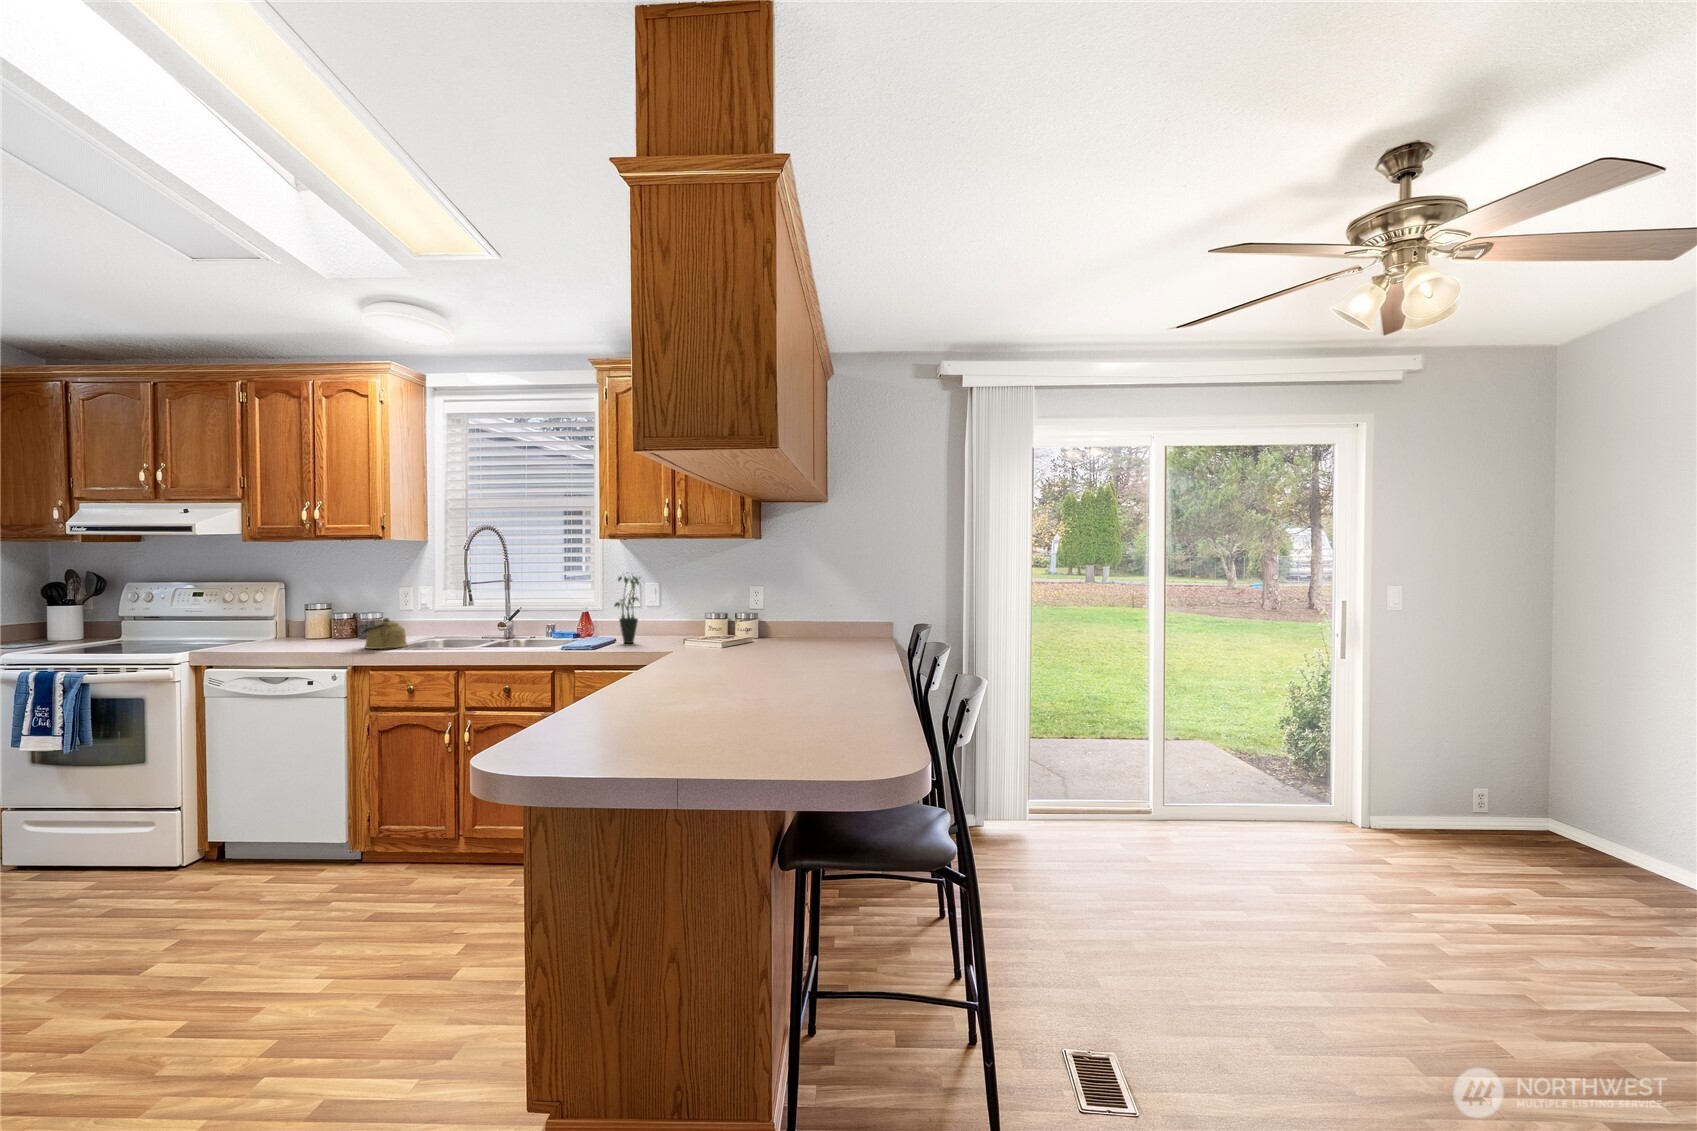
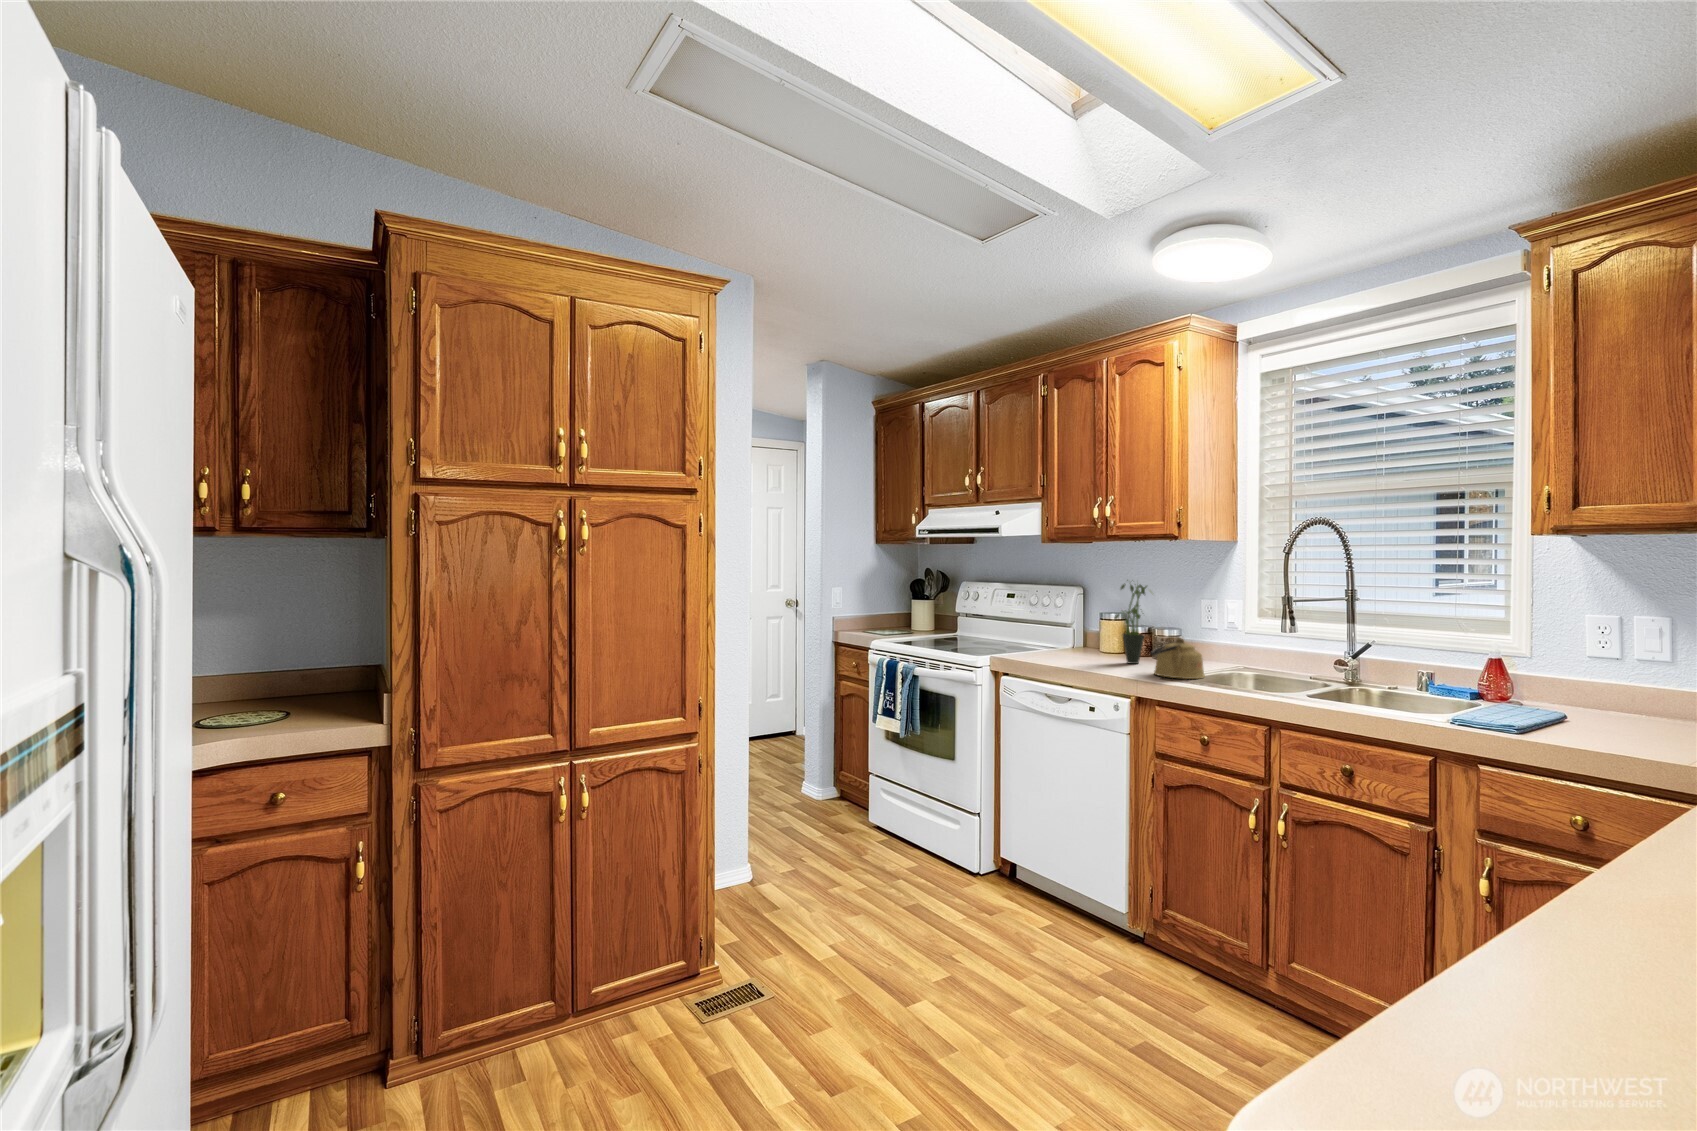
potted plant: present [614,576,639,643] -> present [1114,580,1153,664]

